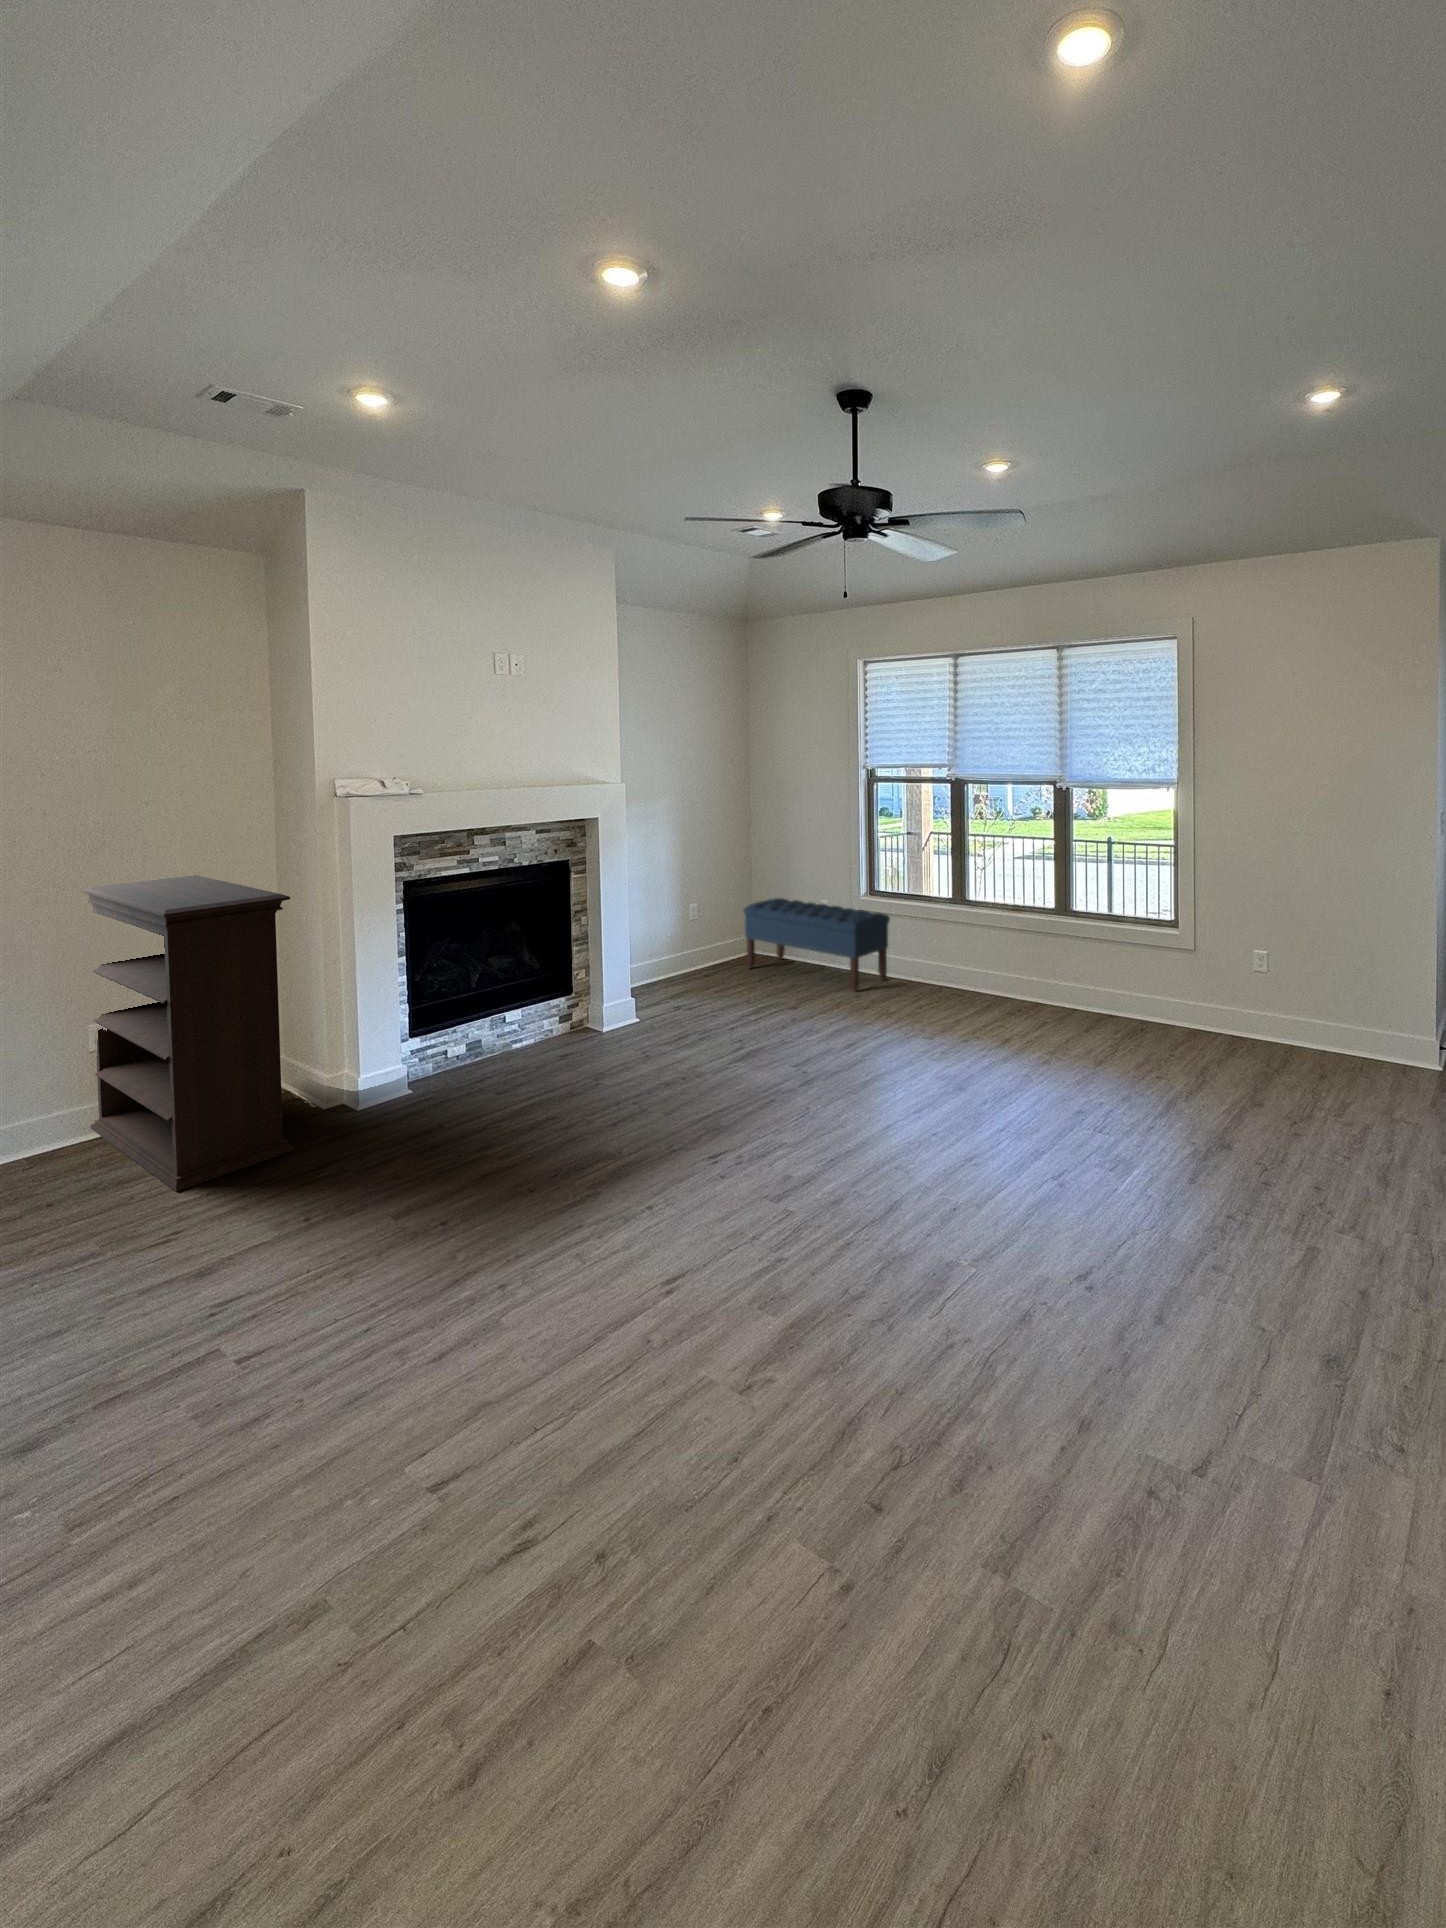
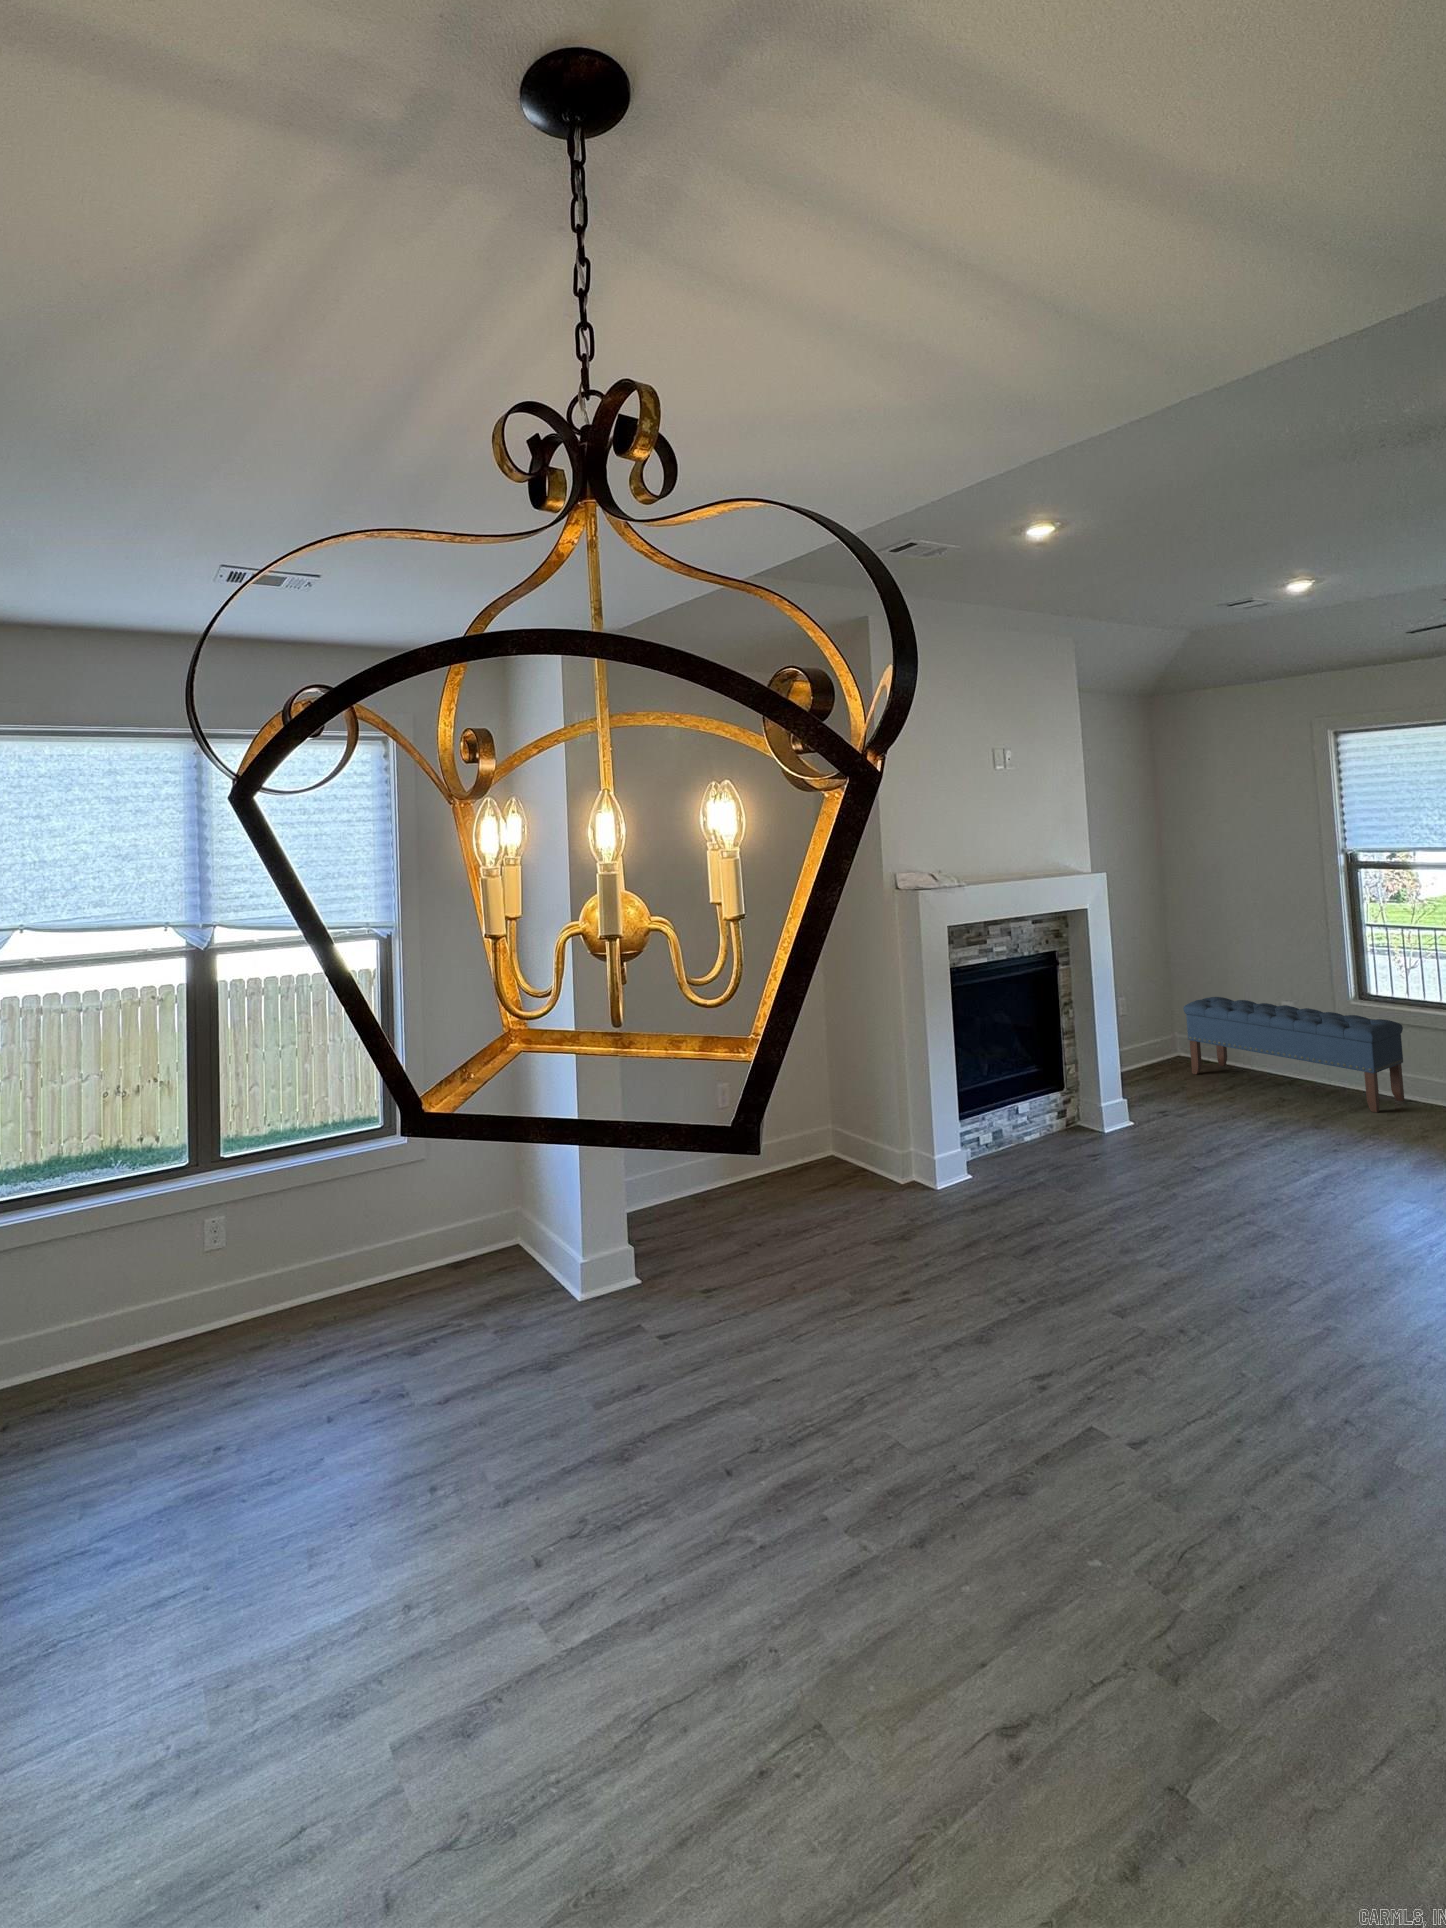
bookshelf: present [82,874,293,1192] -> none [696,957,915,1247]

